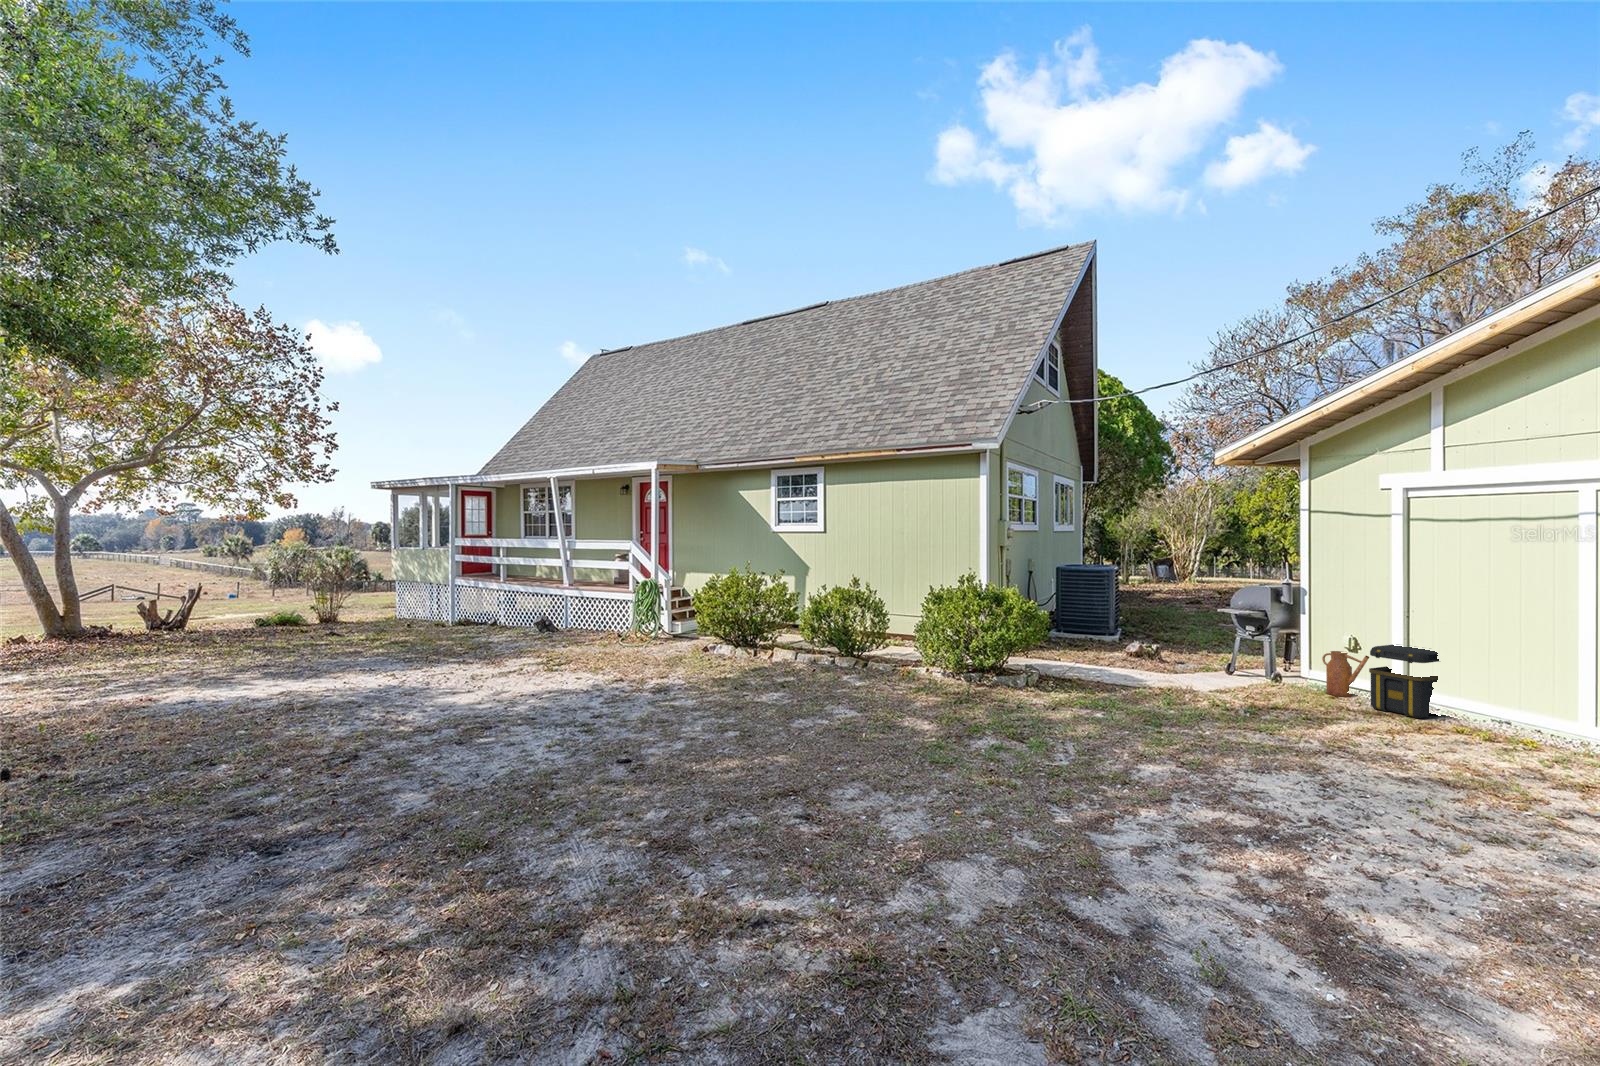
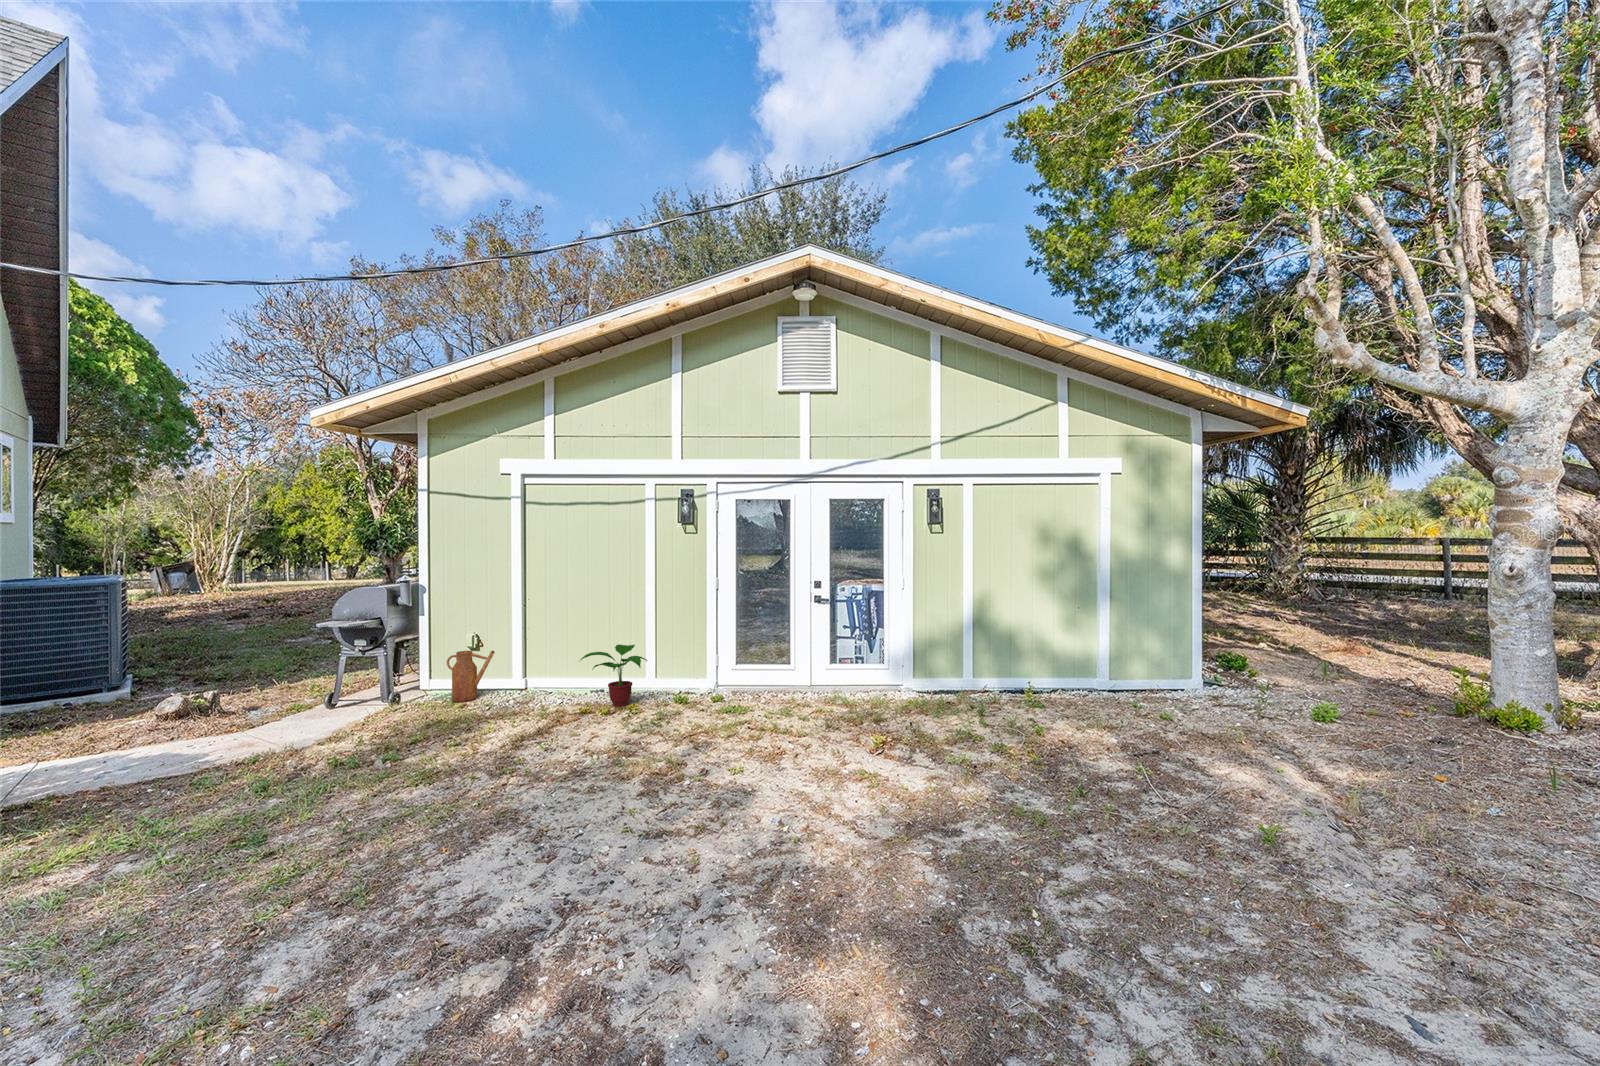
toolbox: present [1369,645,1439,718] -> none [501,633,561,706]
potted plant: none [1459,676,1568,744] -> present [581,645,647,706]

